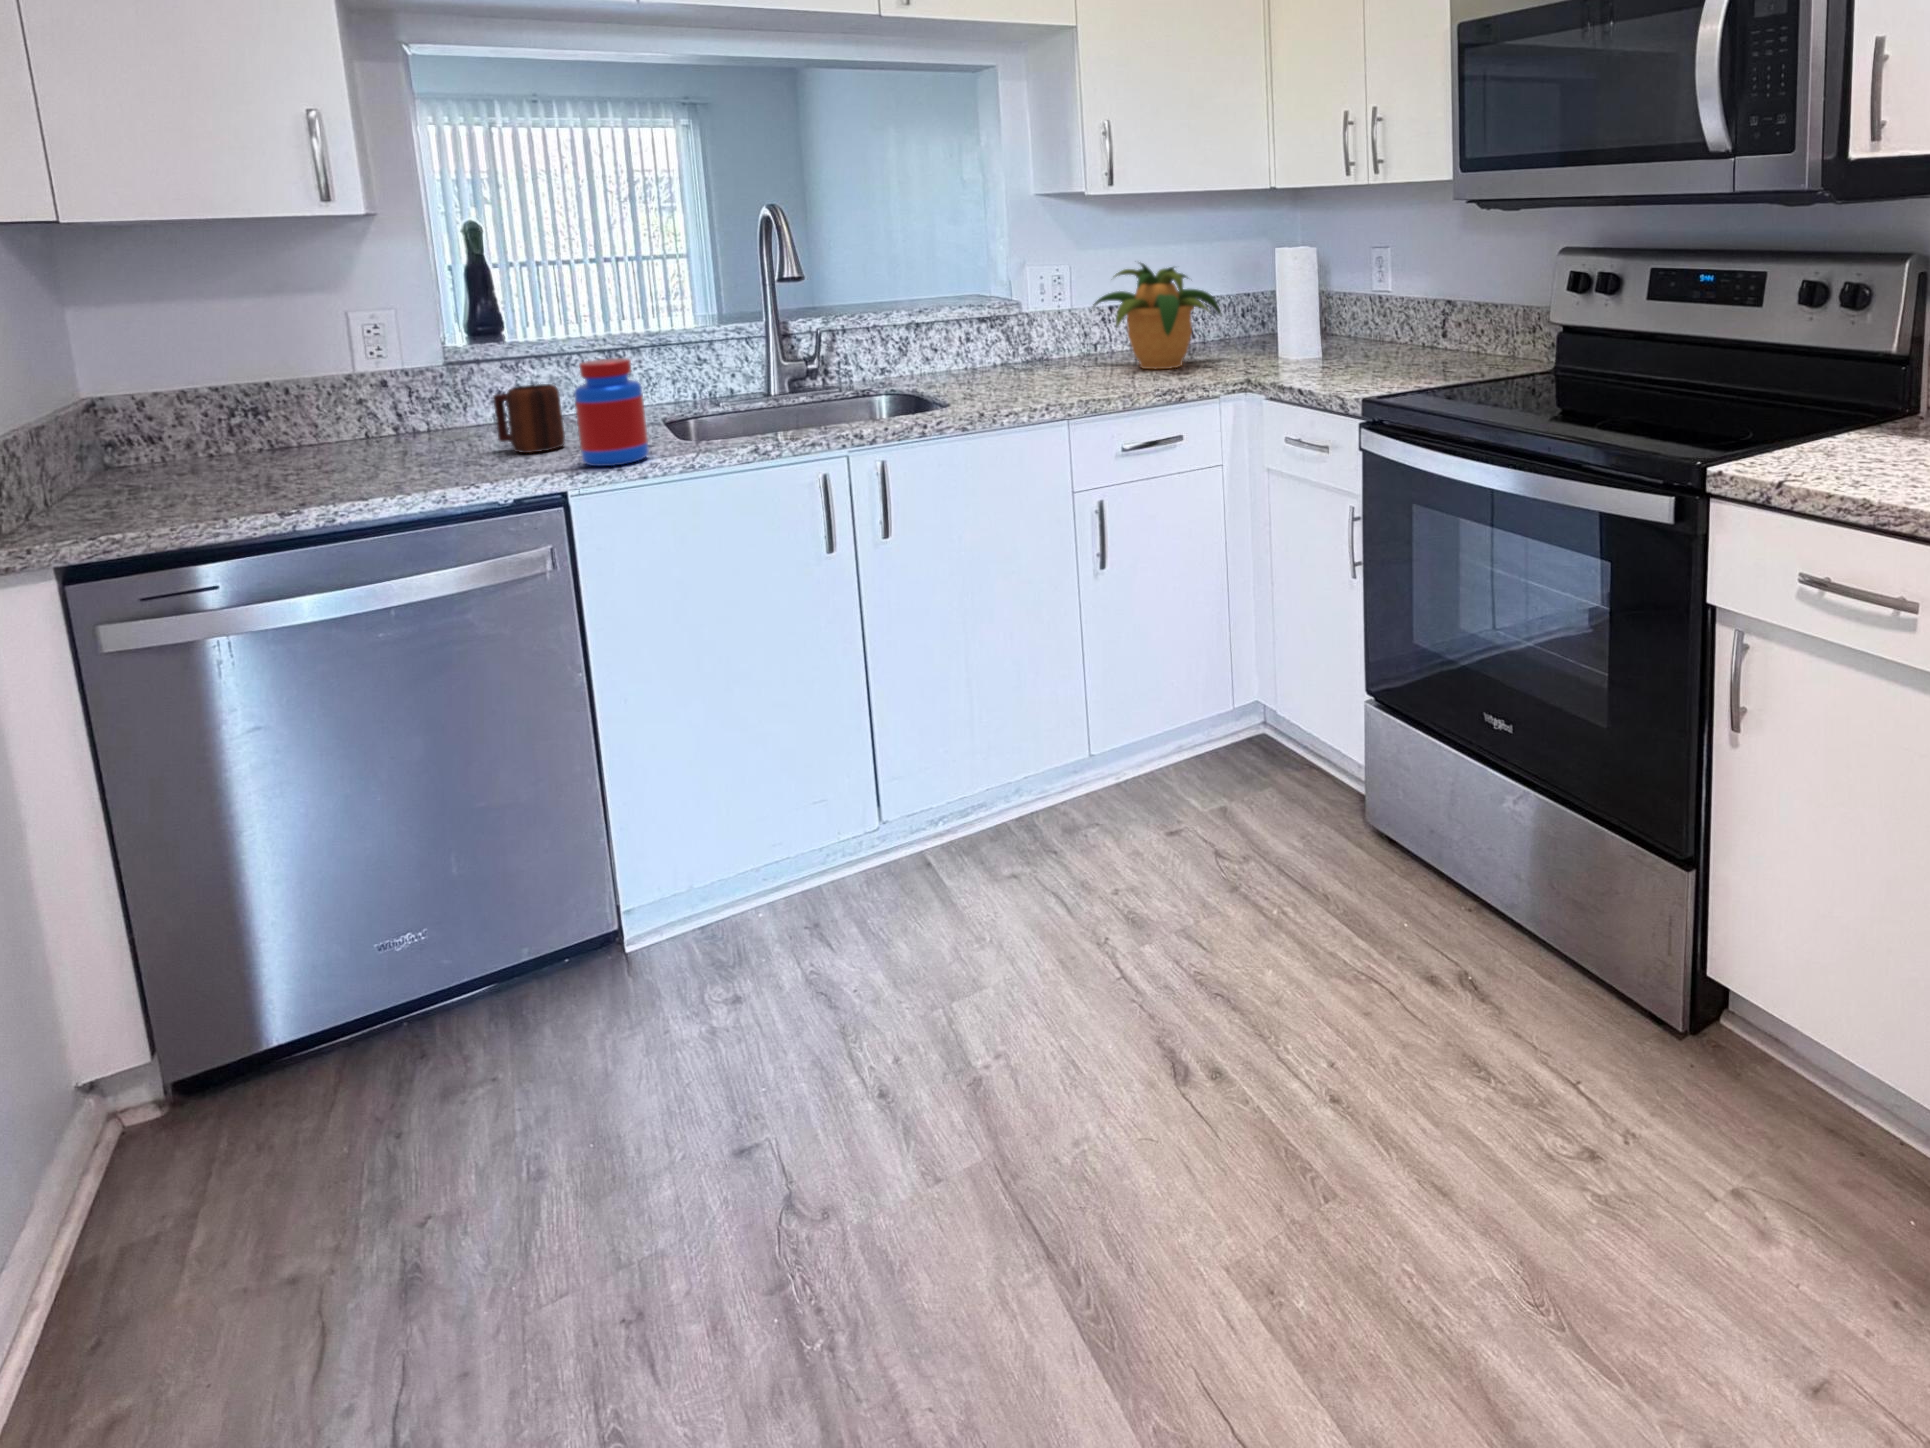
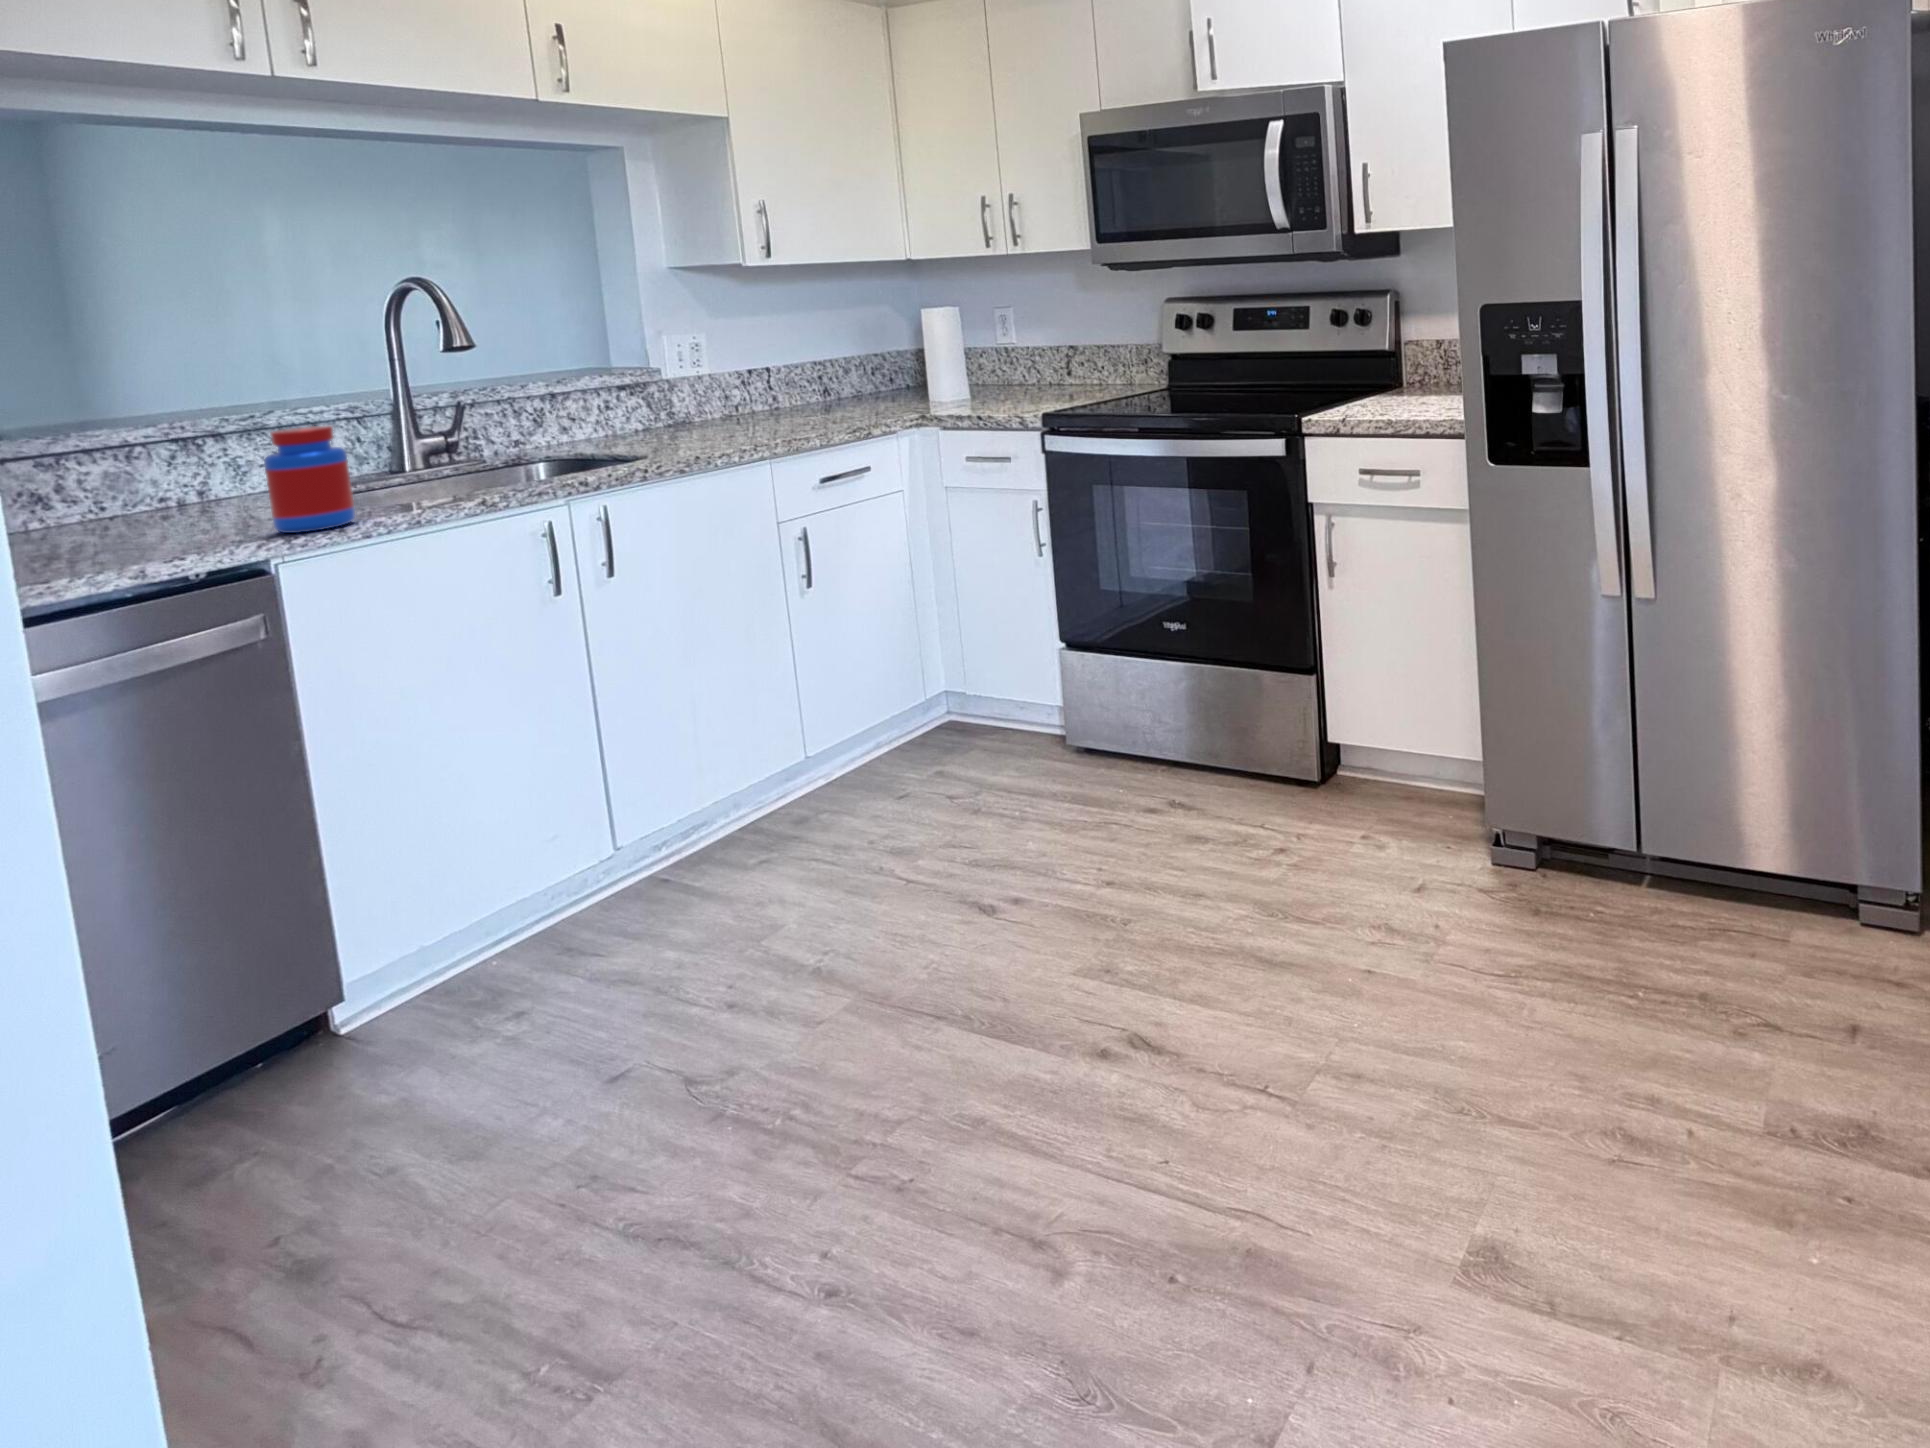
potted plant: present [1093,263,1221,369] -> none [739,325,872,420]
mug: present [493,384,565,453] -> none [97,467,202,540]

